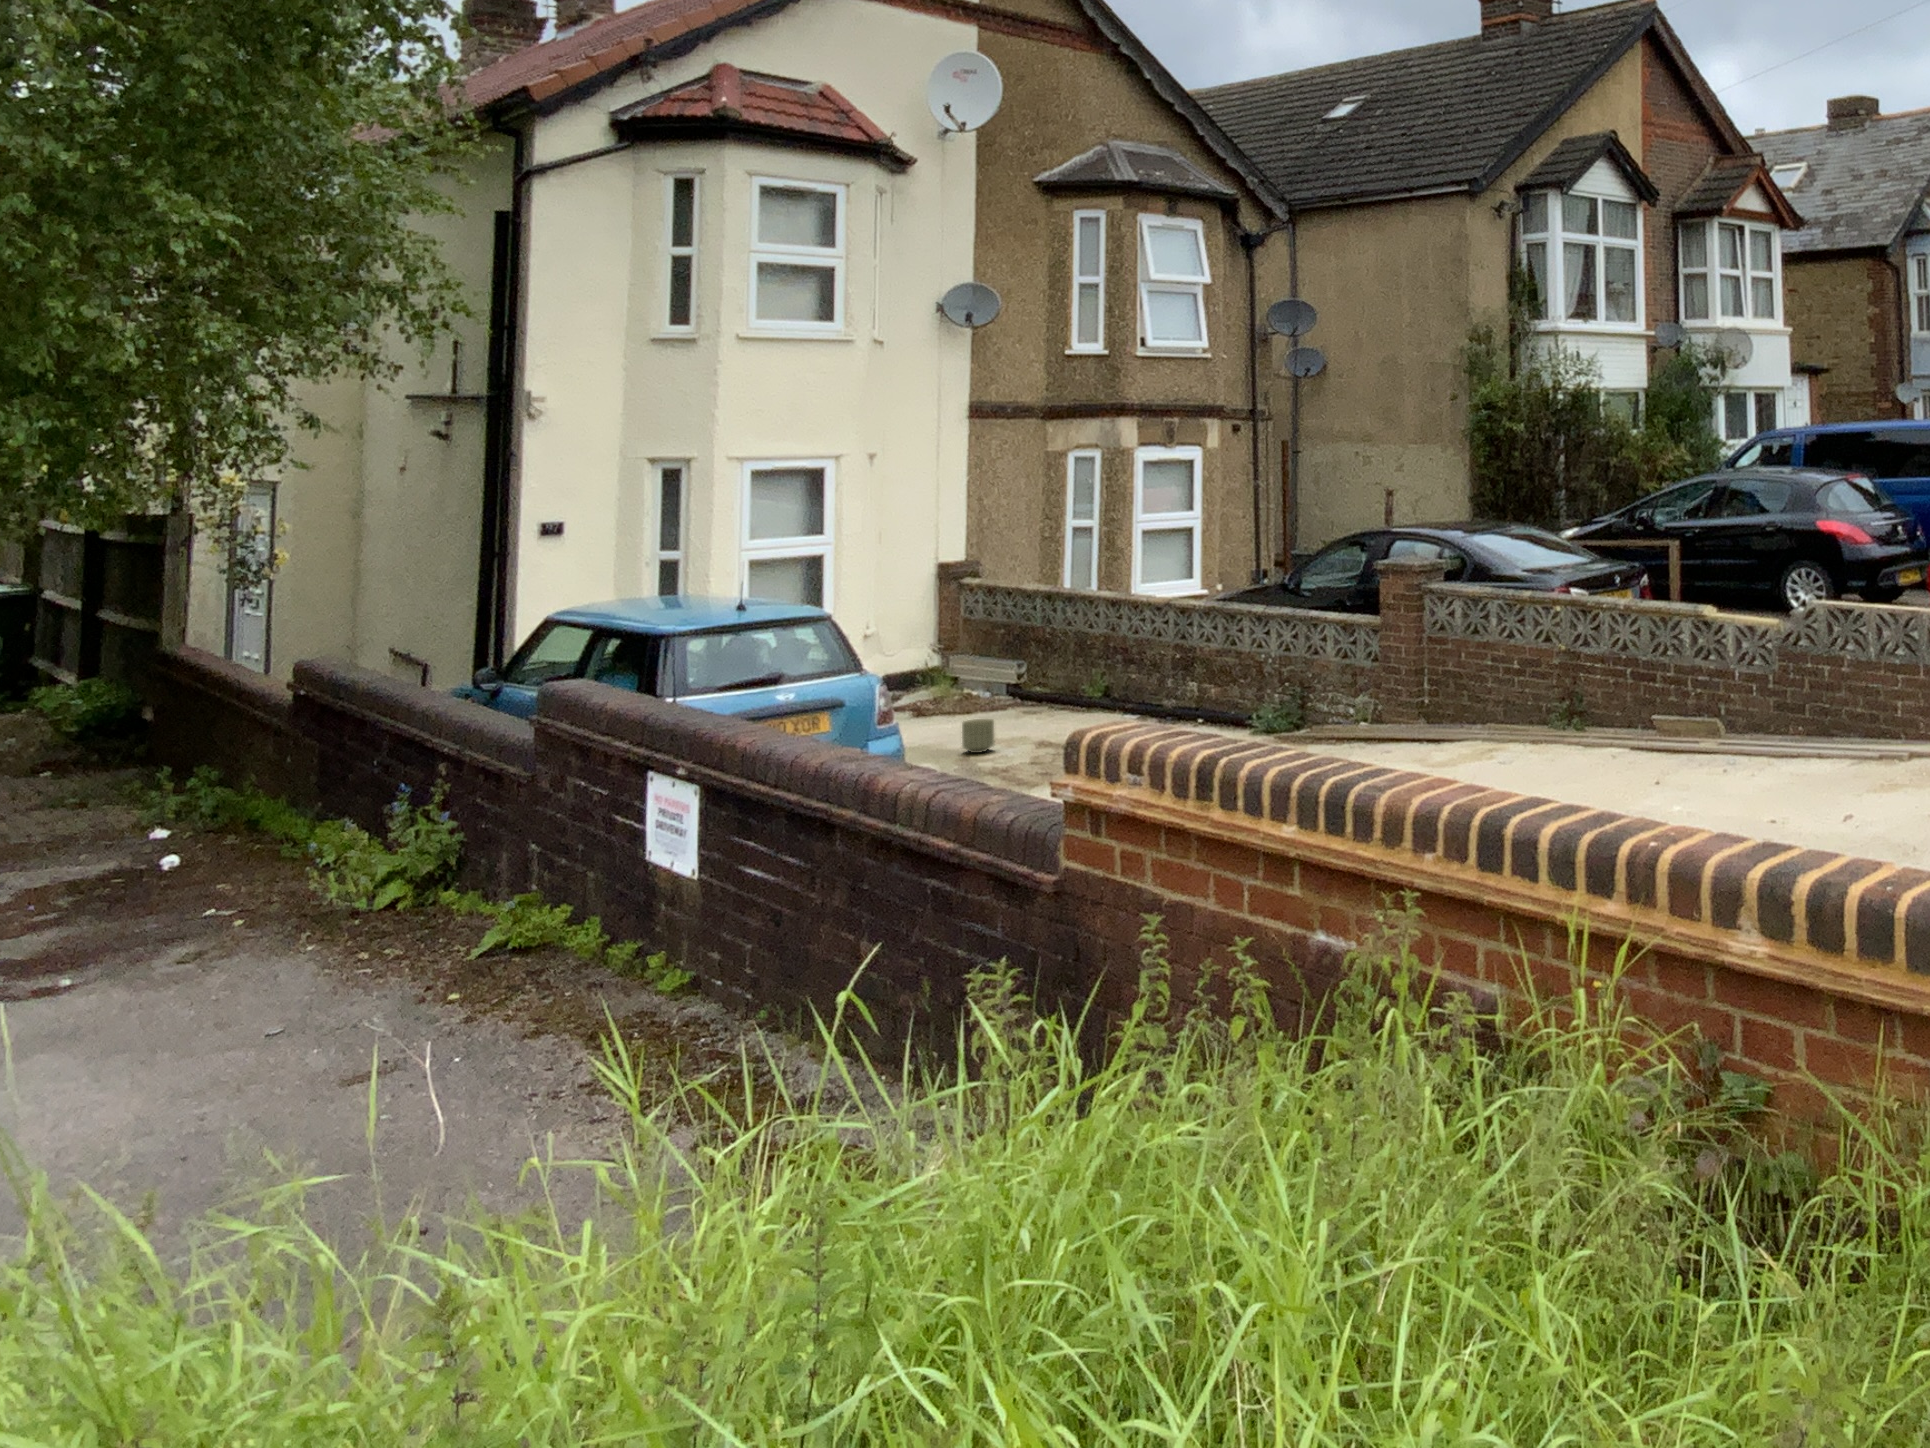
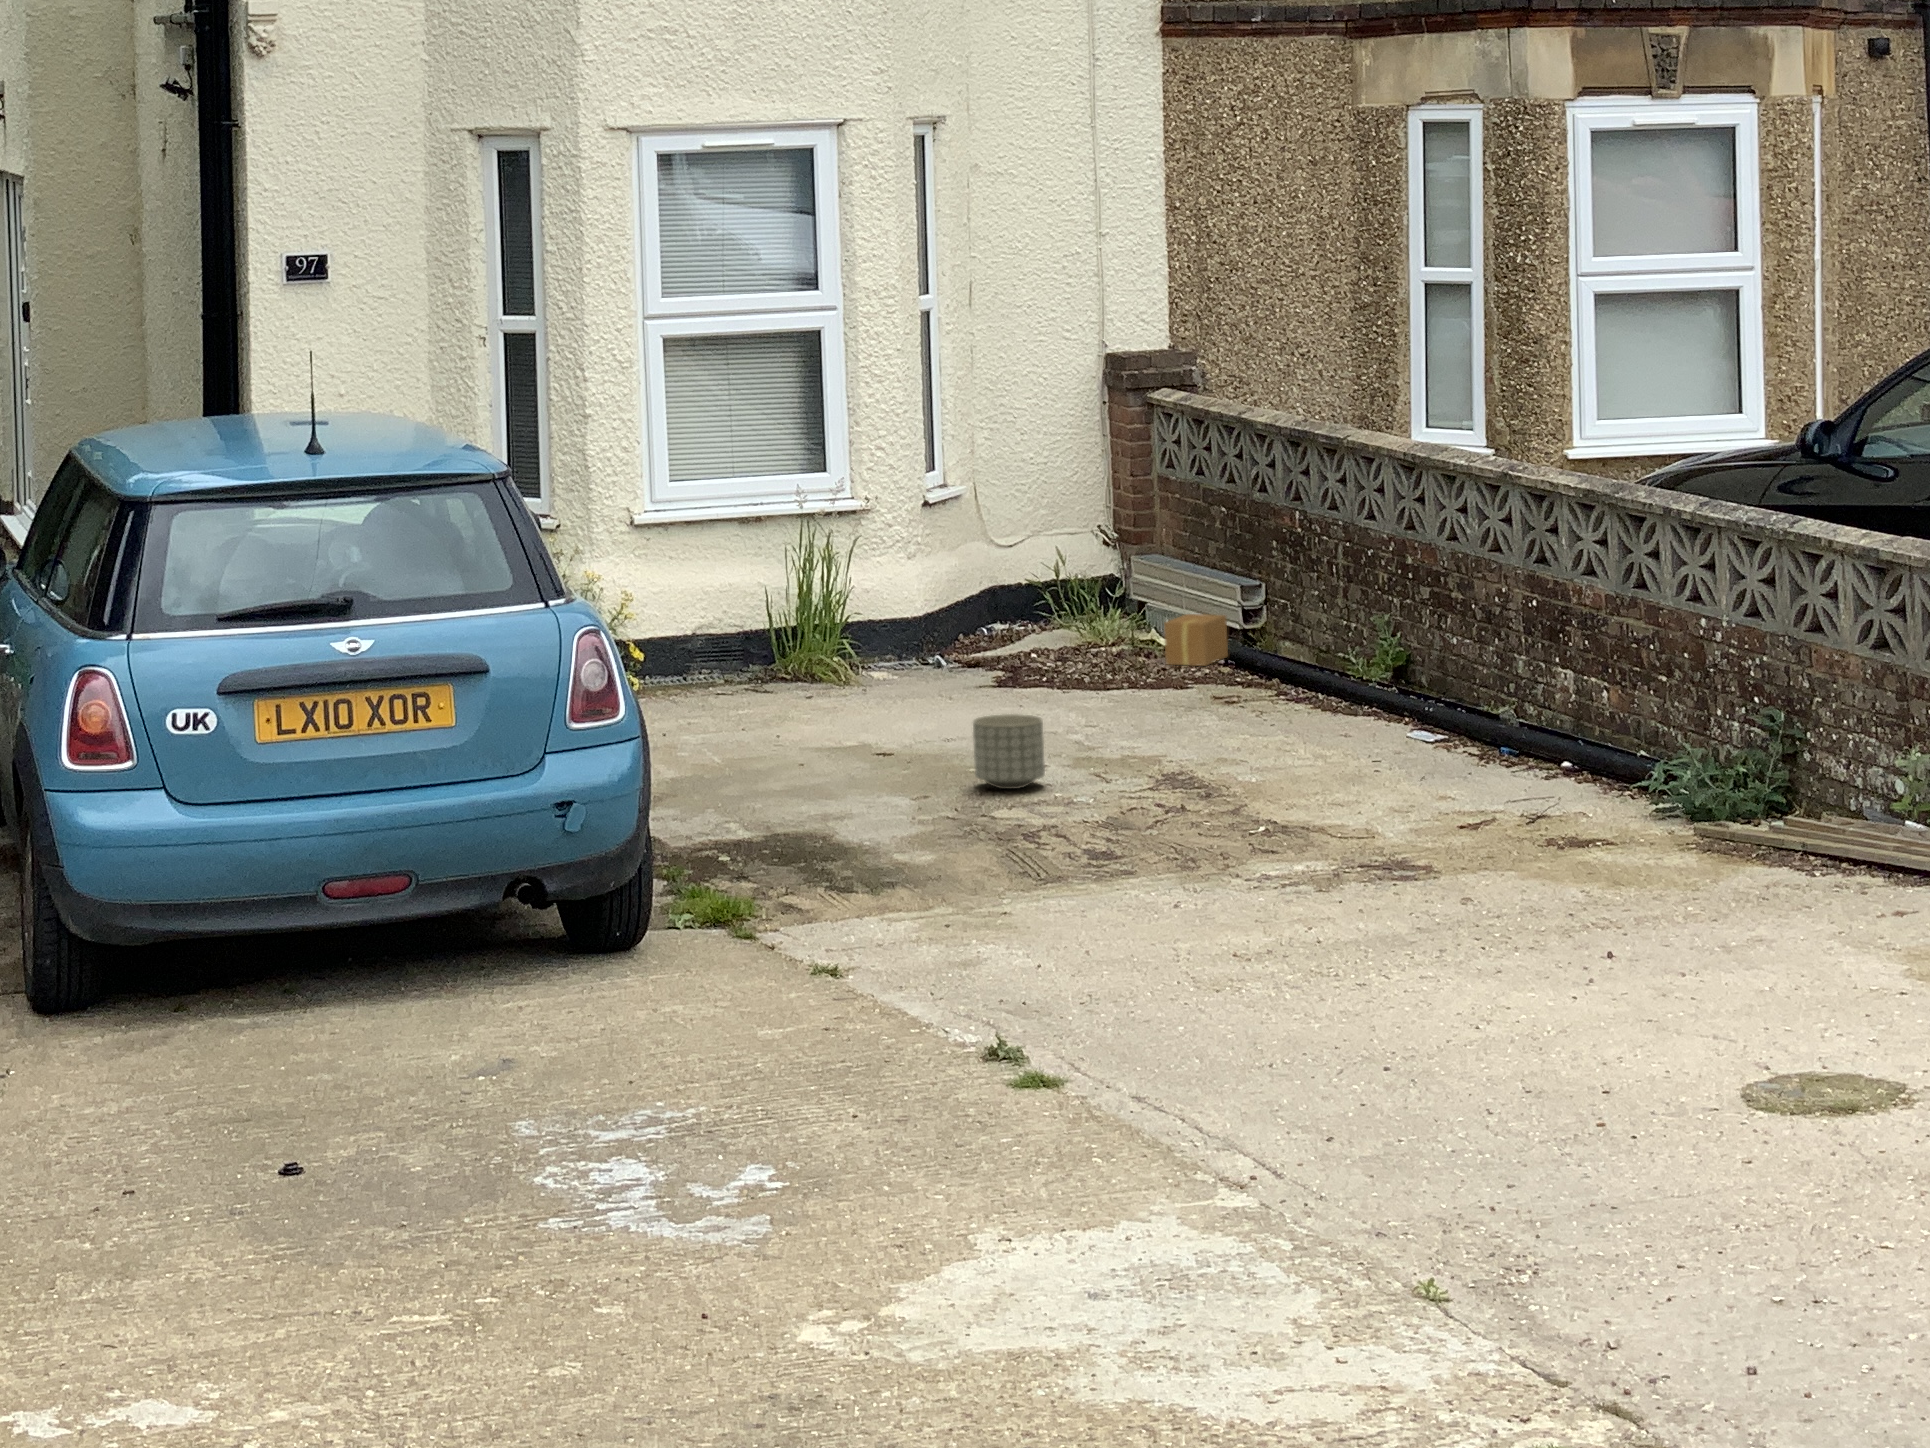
cardboard box: none [983,678,1008,702] -> present [1164,614,1228,666]

